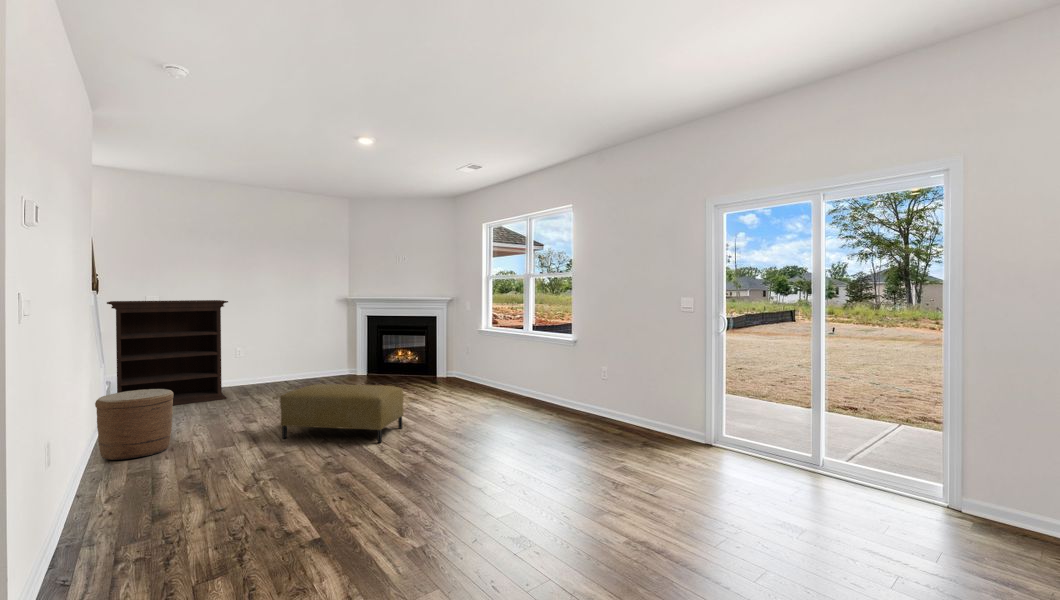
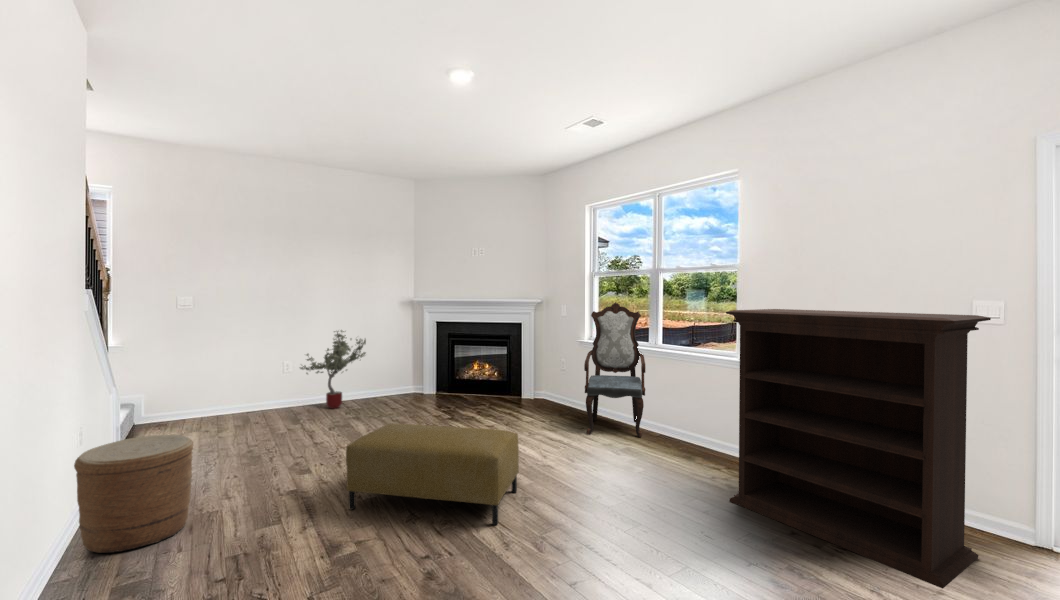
bookshelf: present [107,300,228,405] -> present [726,309,991,589]
armchair: none [471,300,518,399] -> present [584,302,646,437]
potted tree: none [249,322,307,386] -> present [300,330,366,409]

